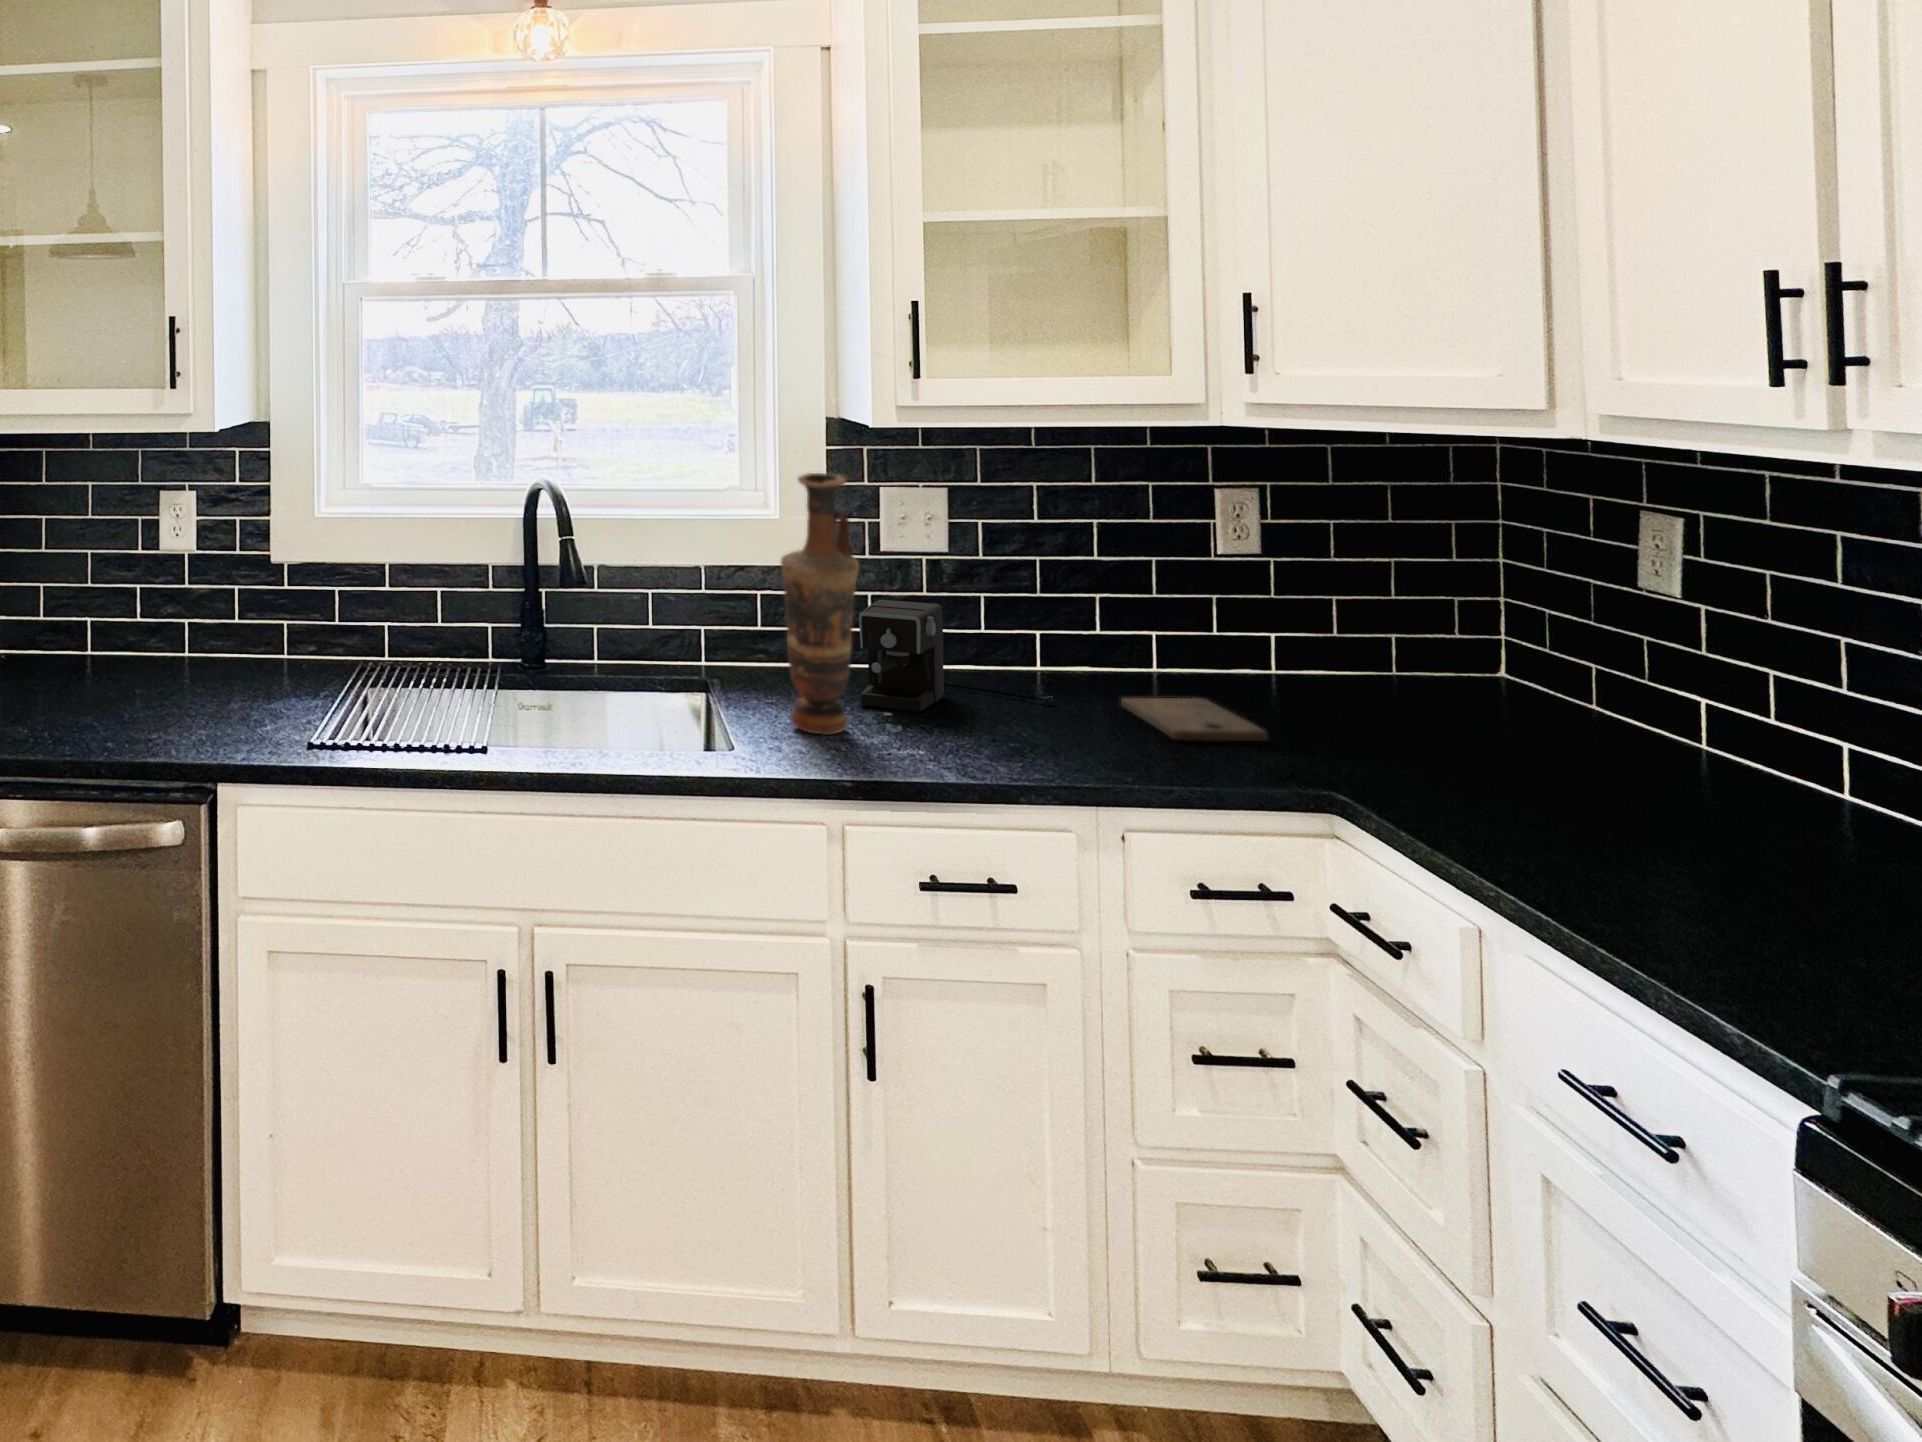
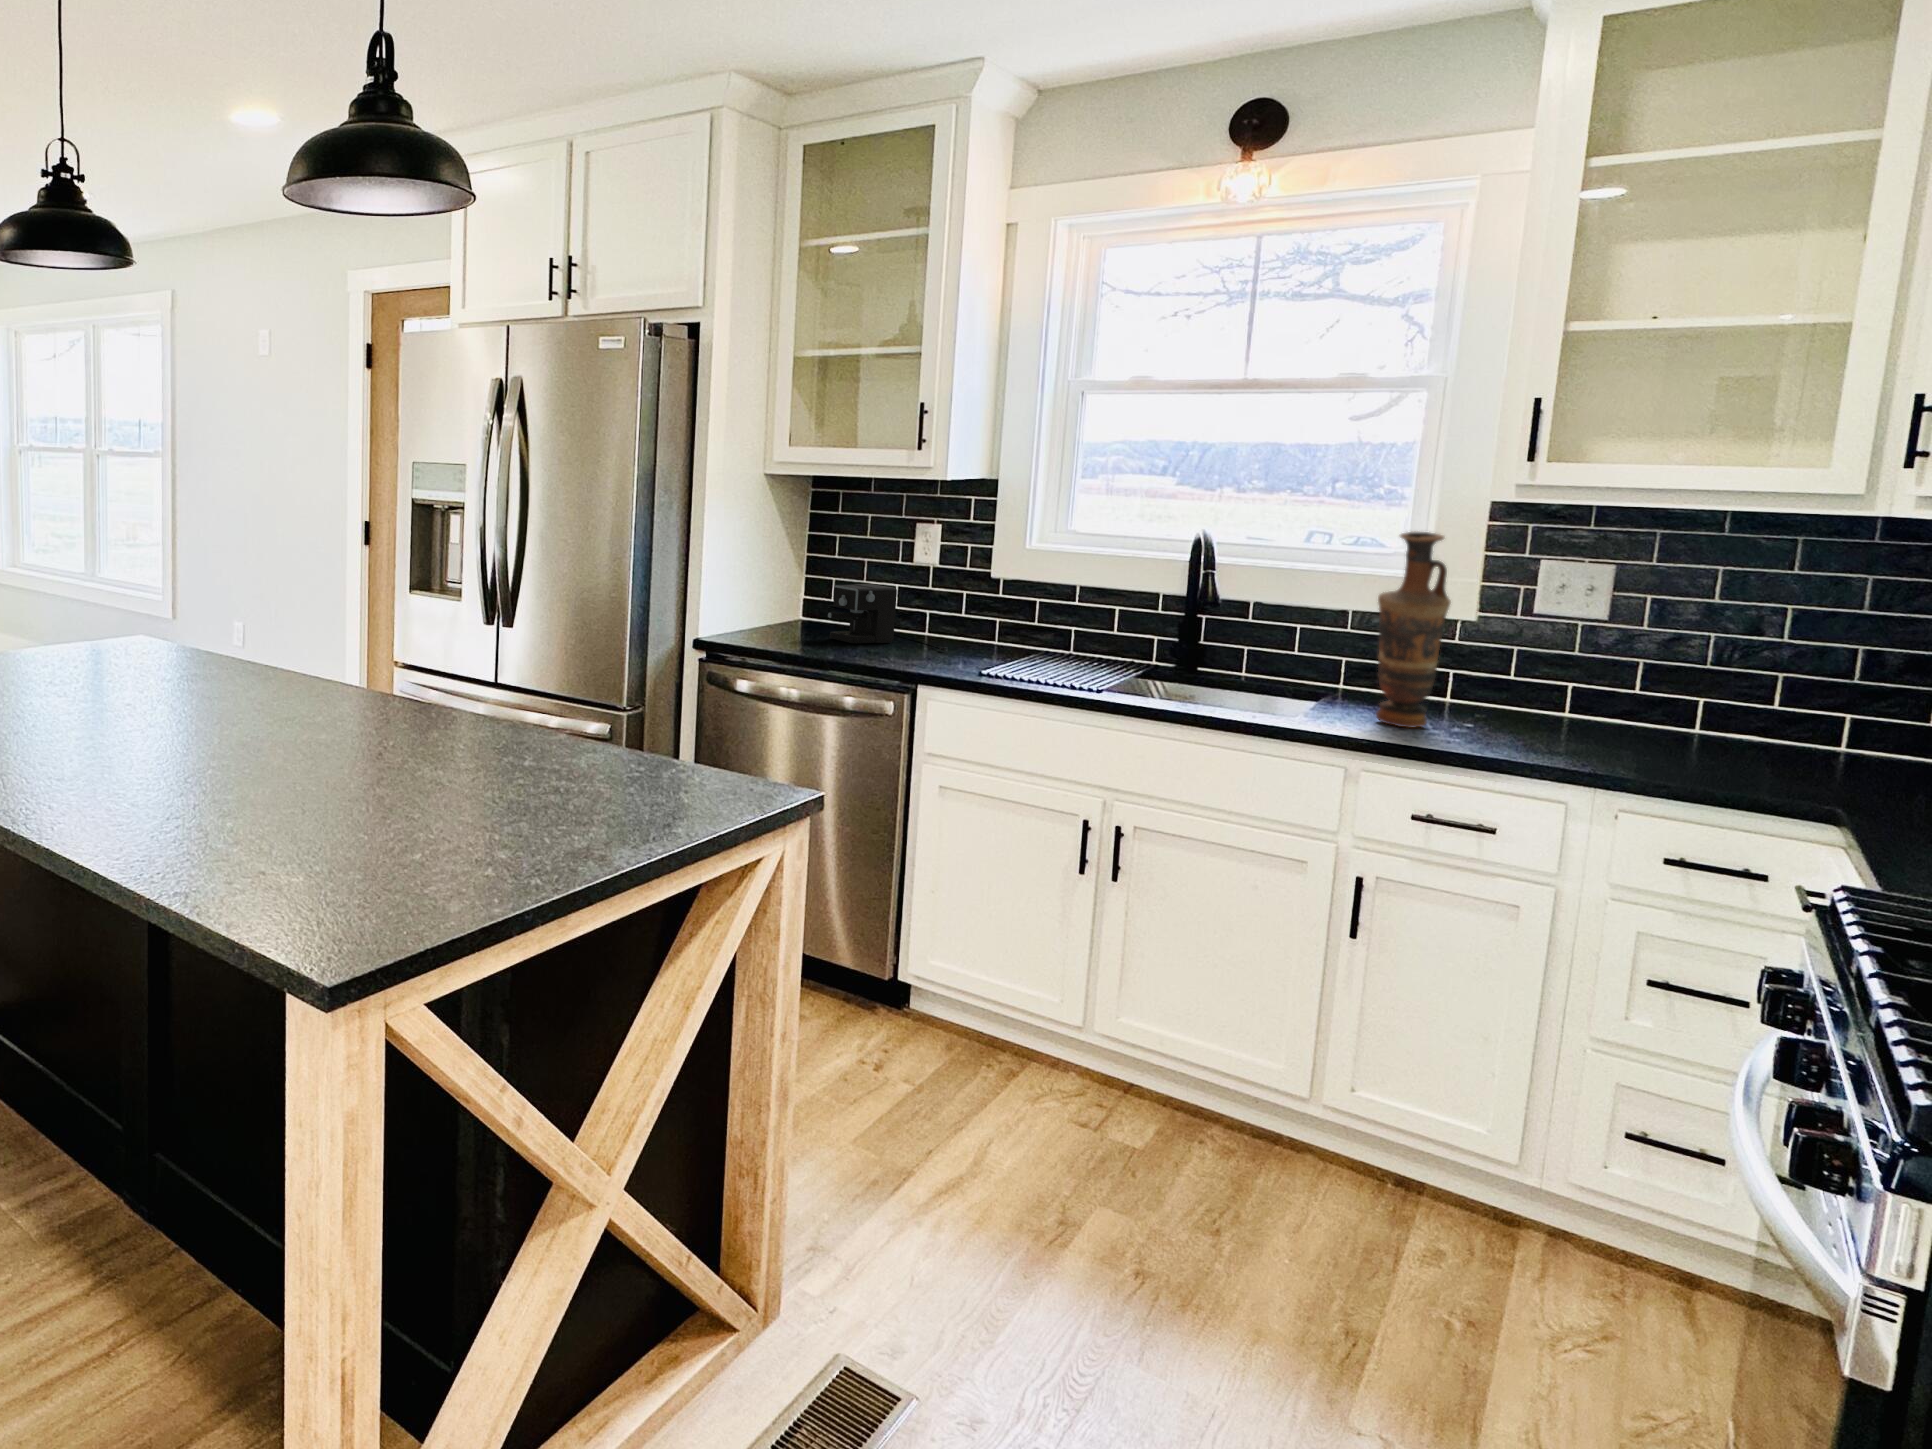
coffee maker: present [859,600,1053,712] -> present [828,584,946,651]
cutting board: present [1121,698,1268,741] -> none [1744,748,1874,790]

